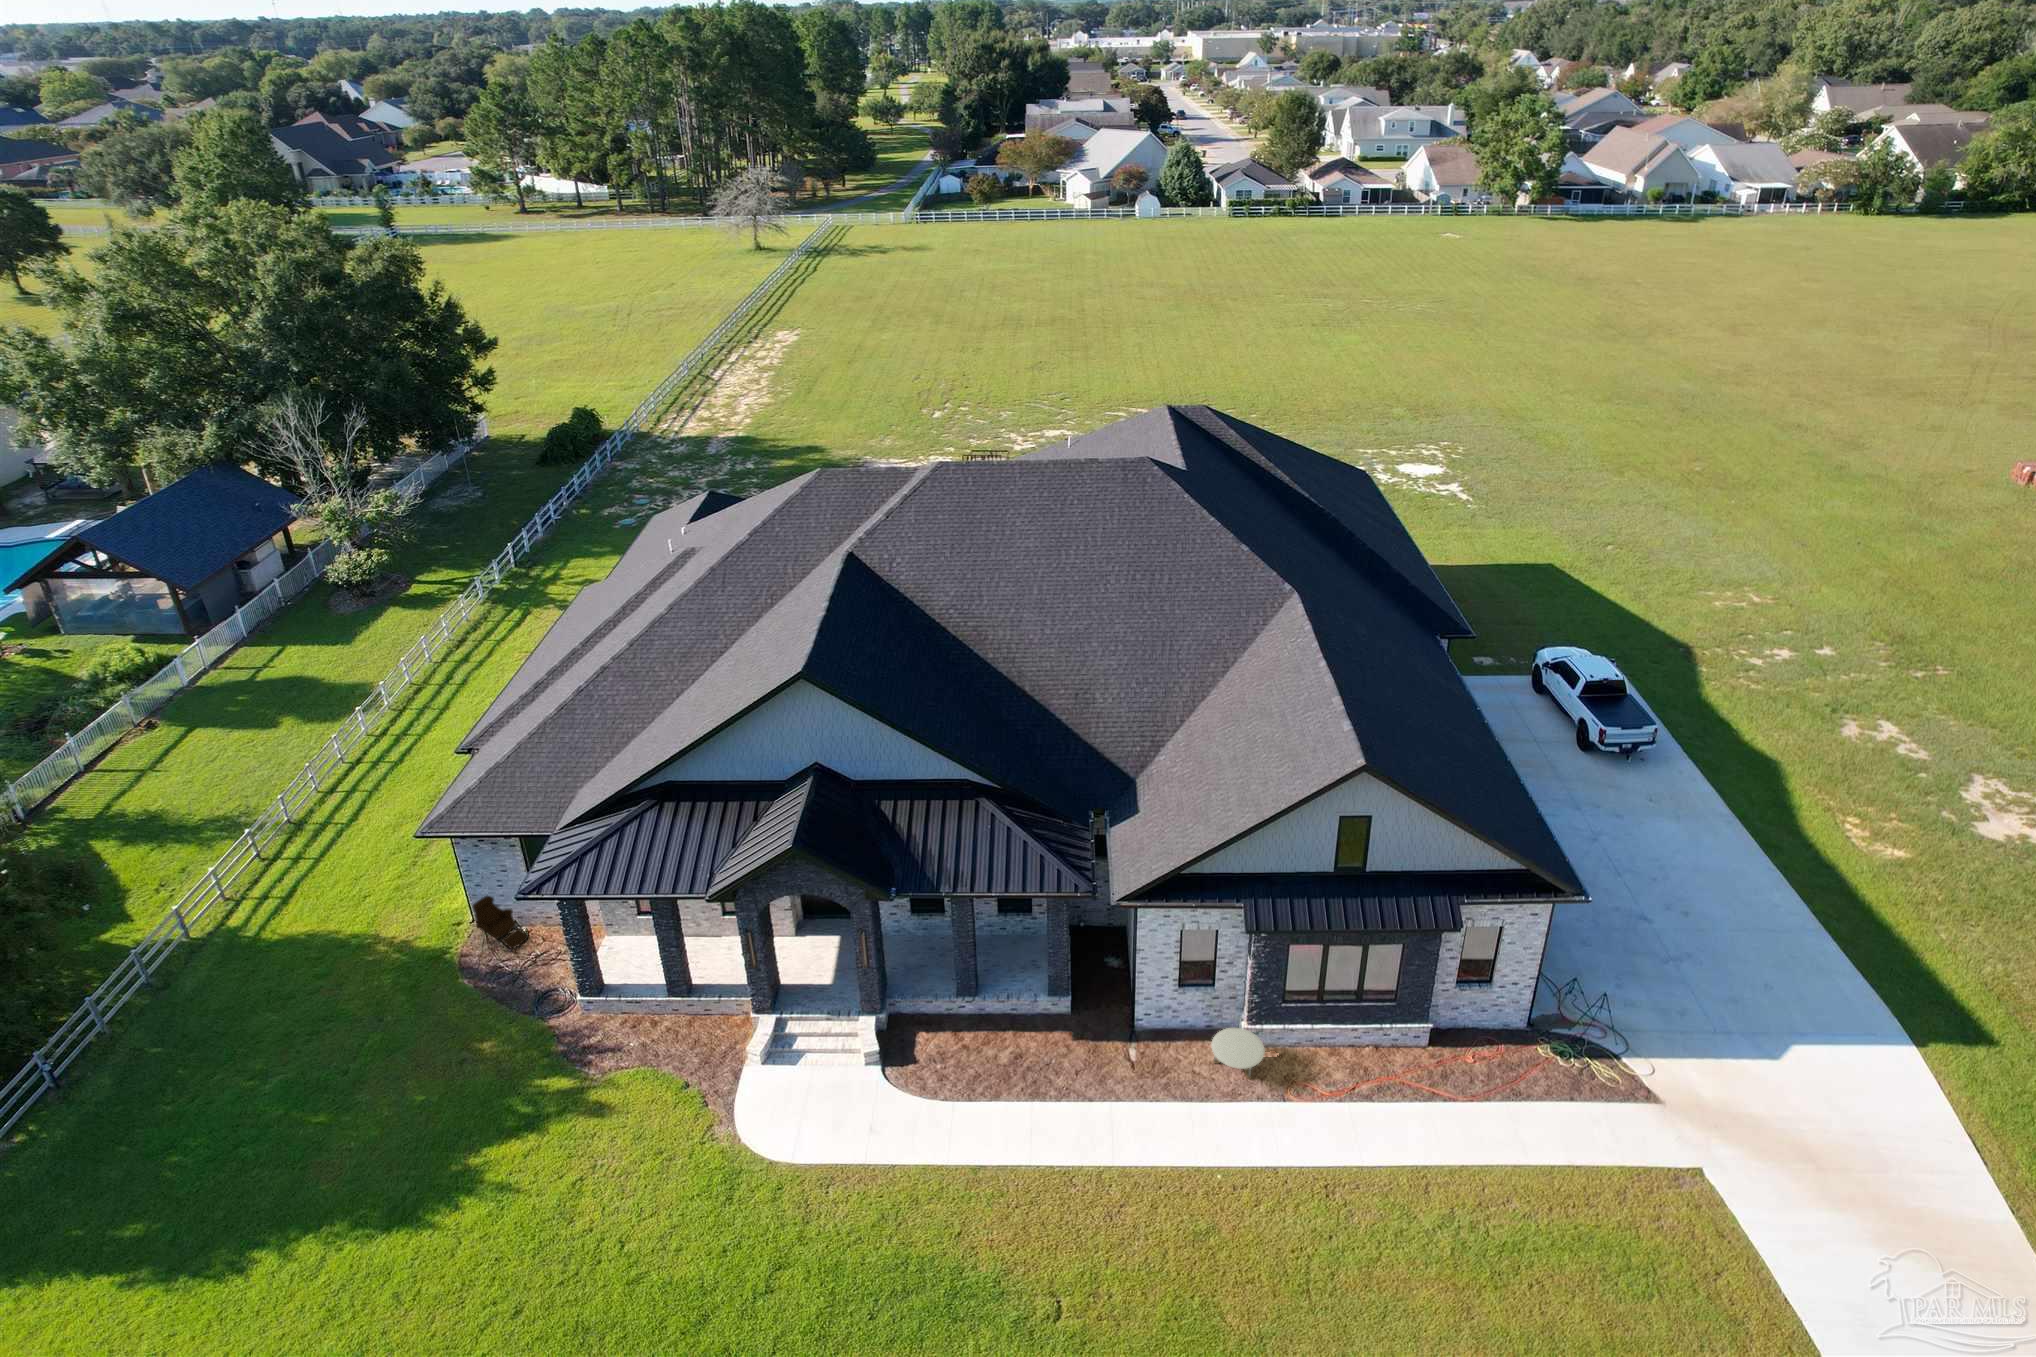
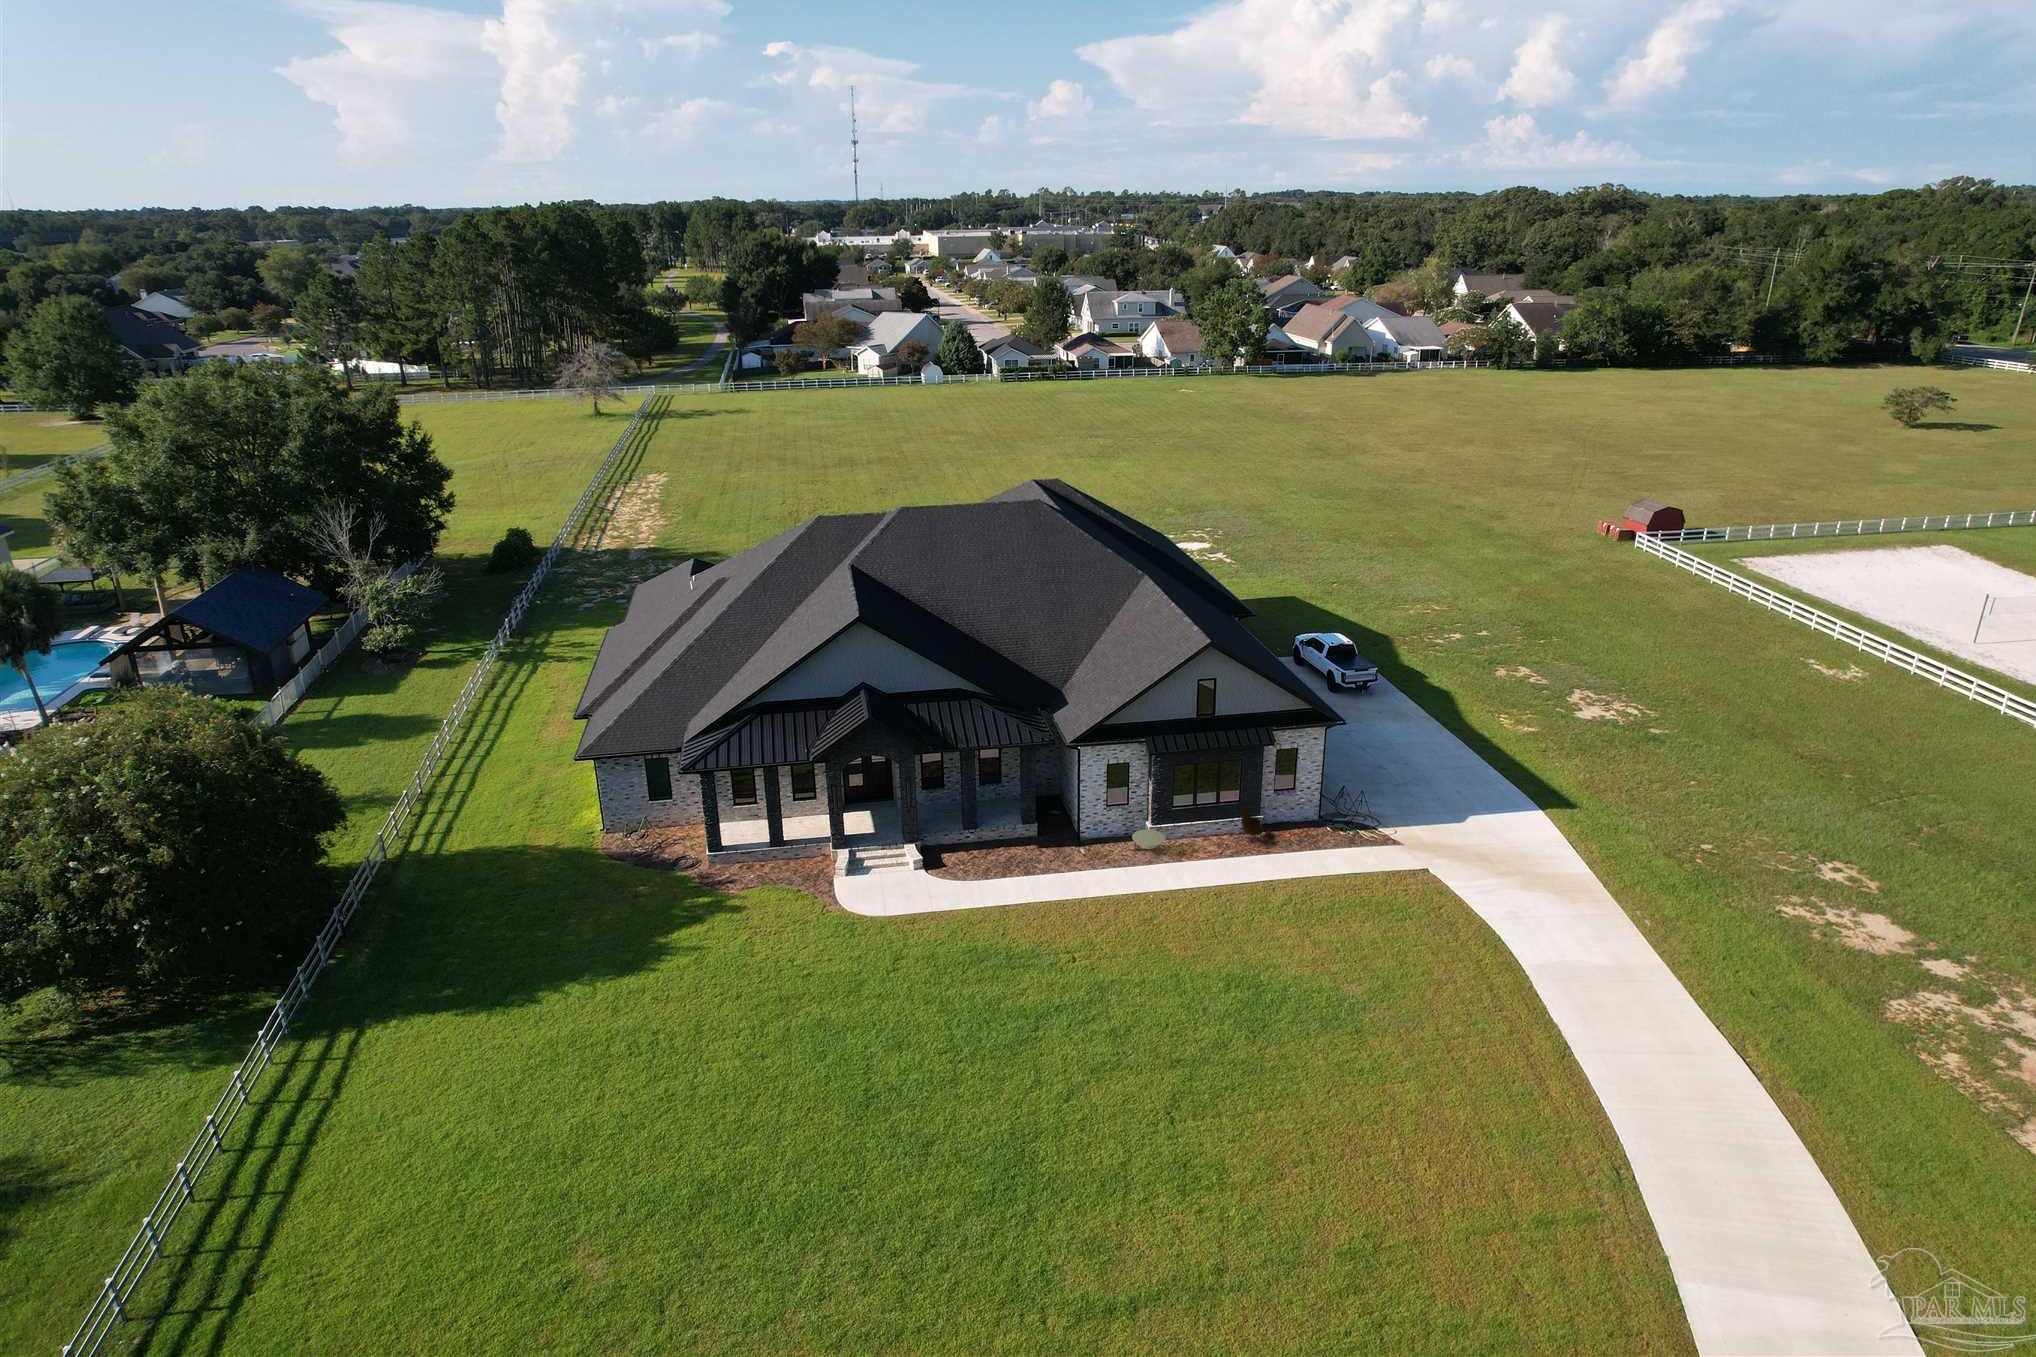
lounge chair: present [472,896,527,949] -> present [1241,805,1276,842]

